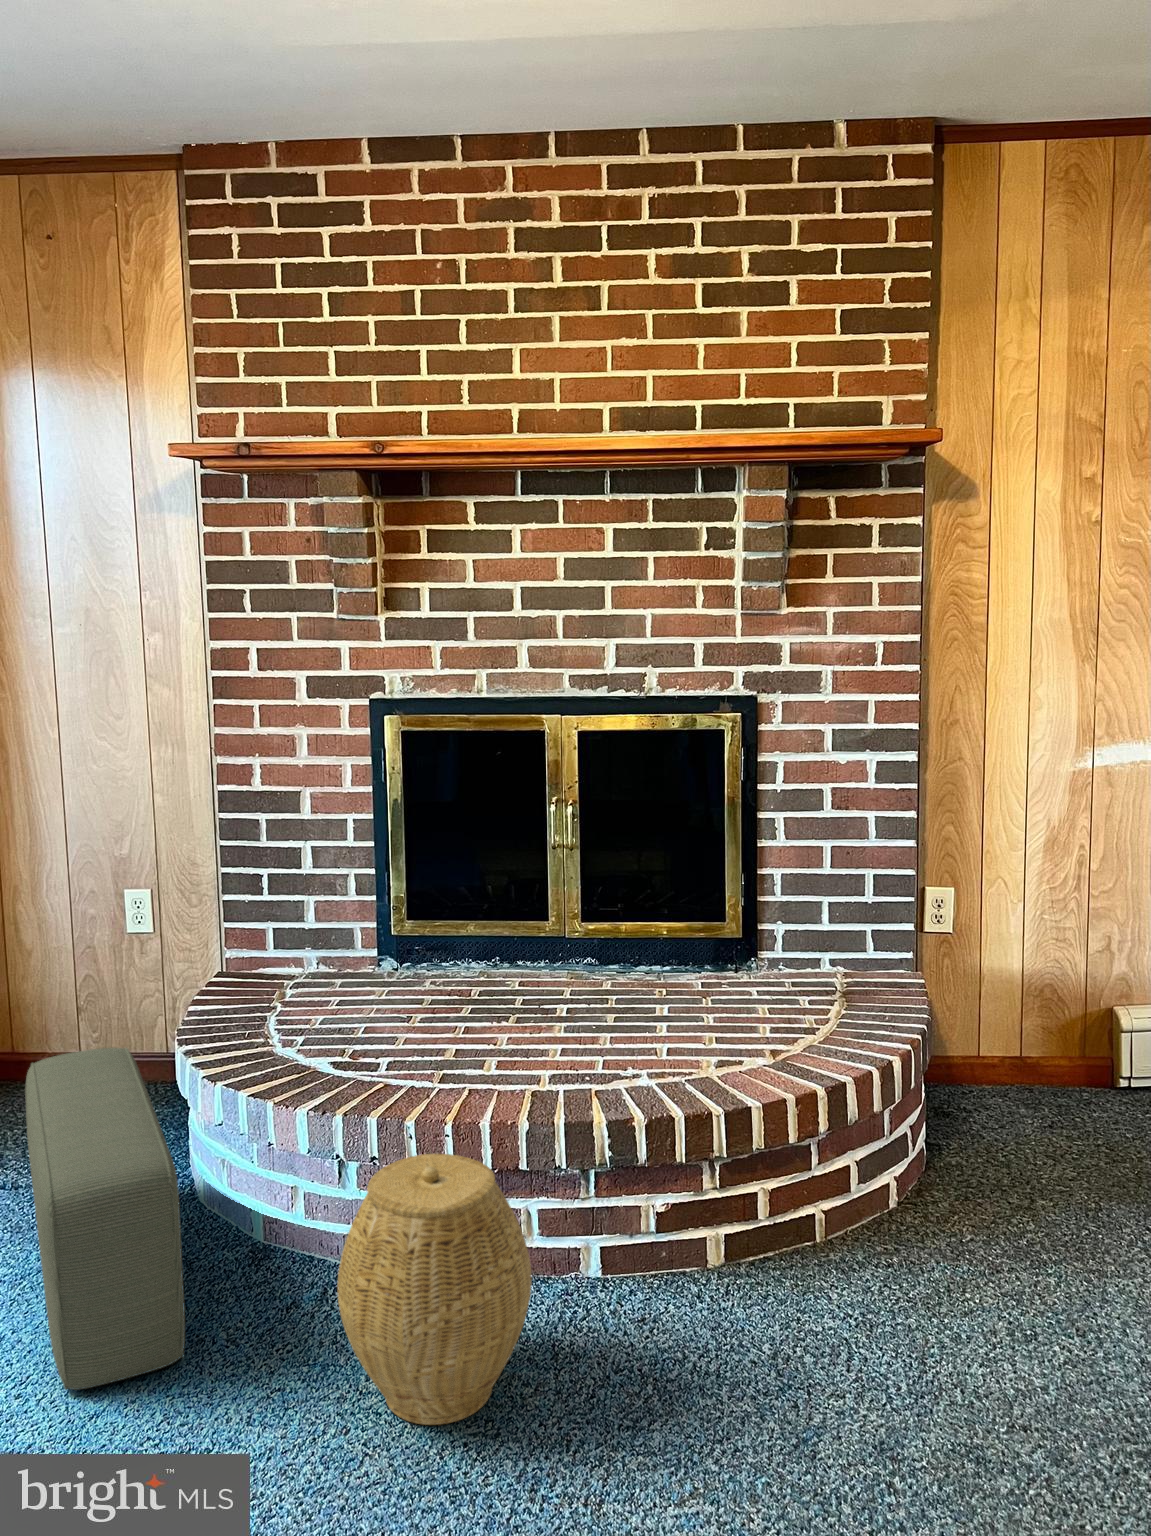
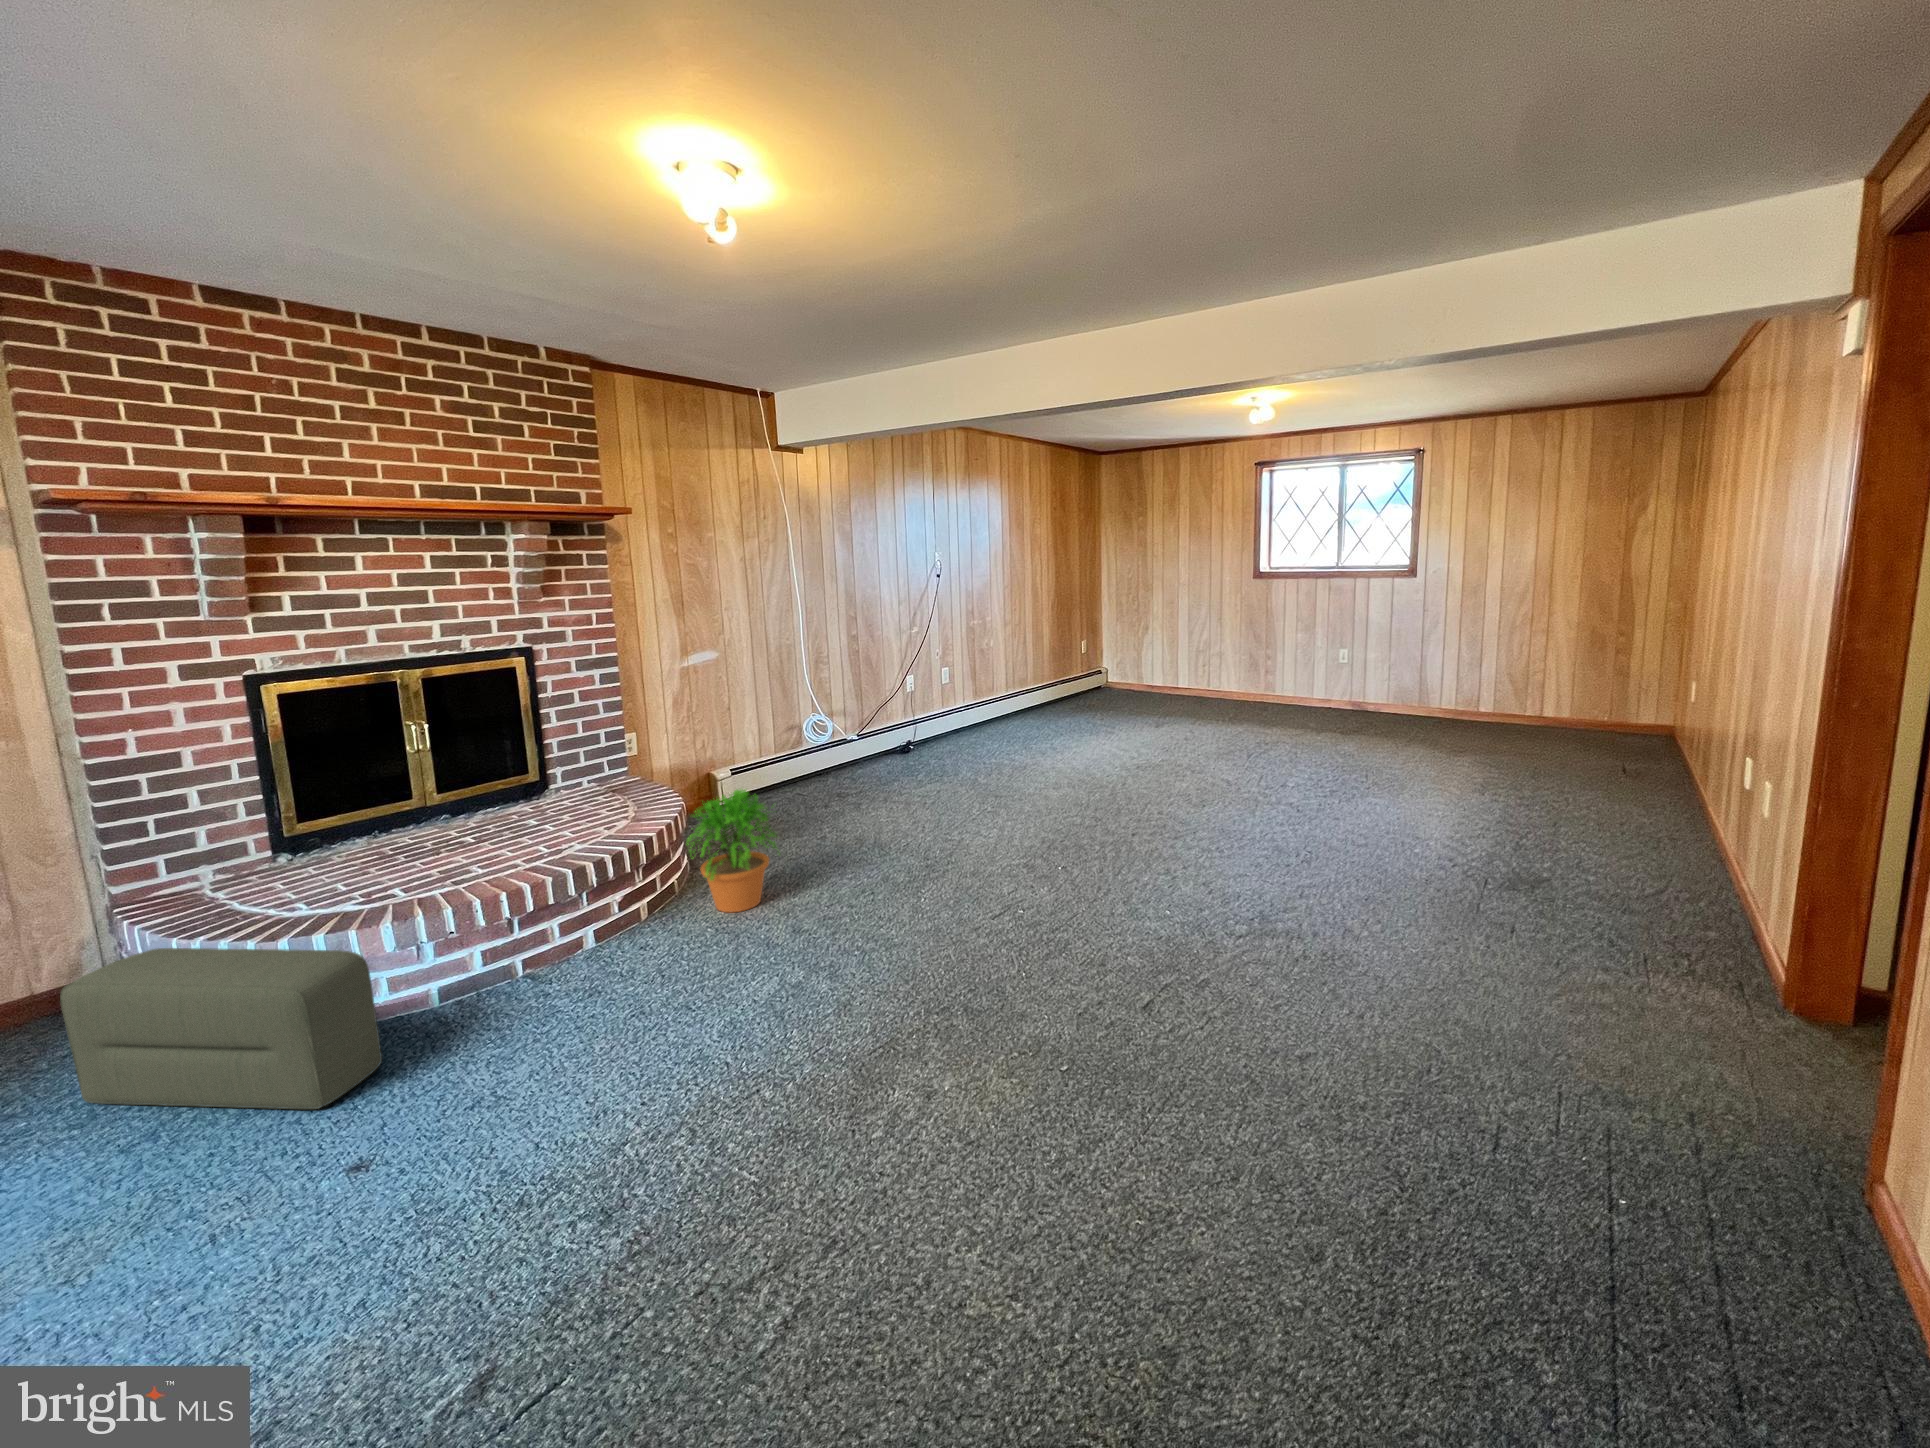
potted plant: none [793,1085,1061,1398] -> present [687,790,780,913]
woven basket: present [337,1154,532,1425] -> none [490,882,601,1013]

